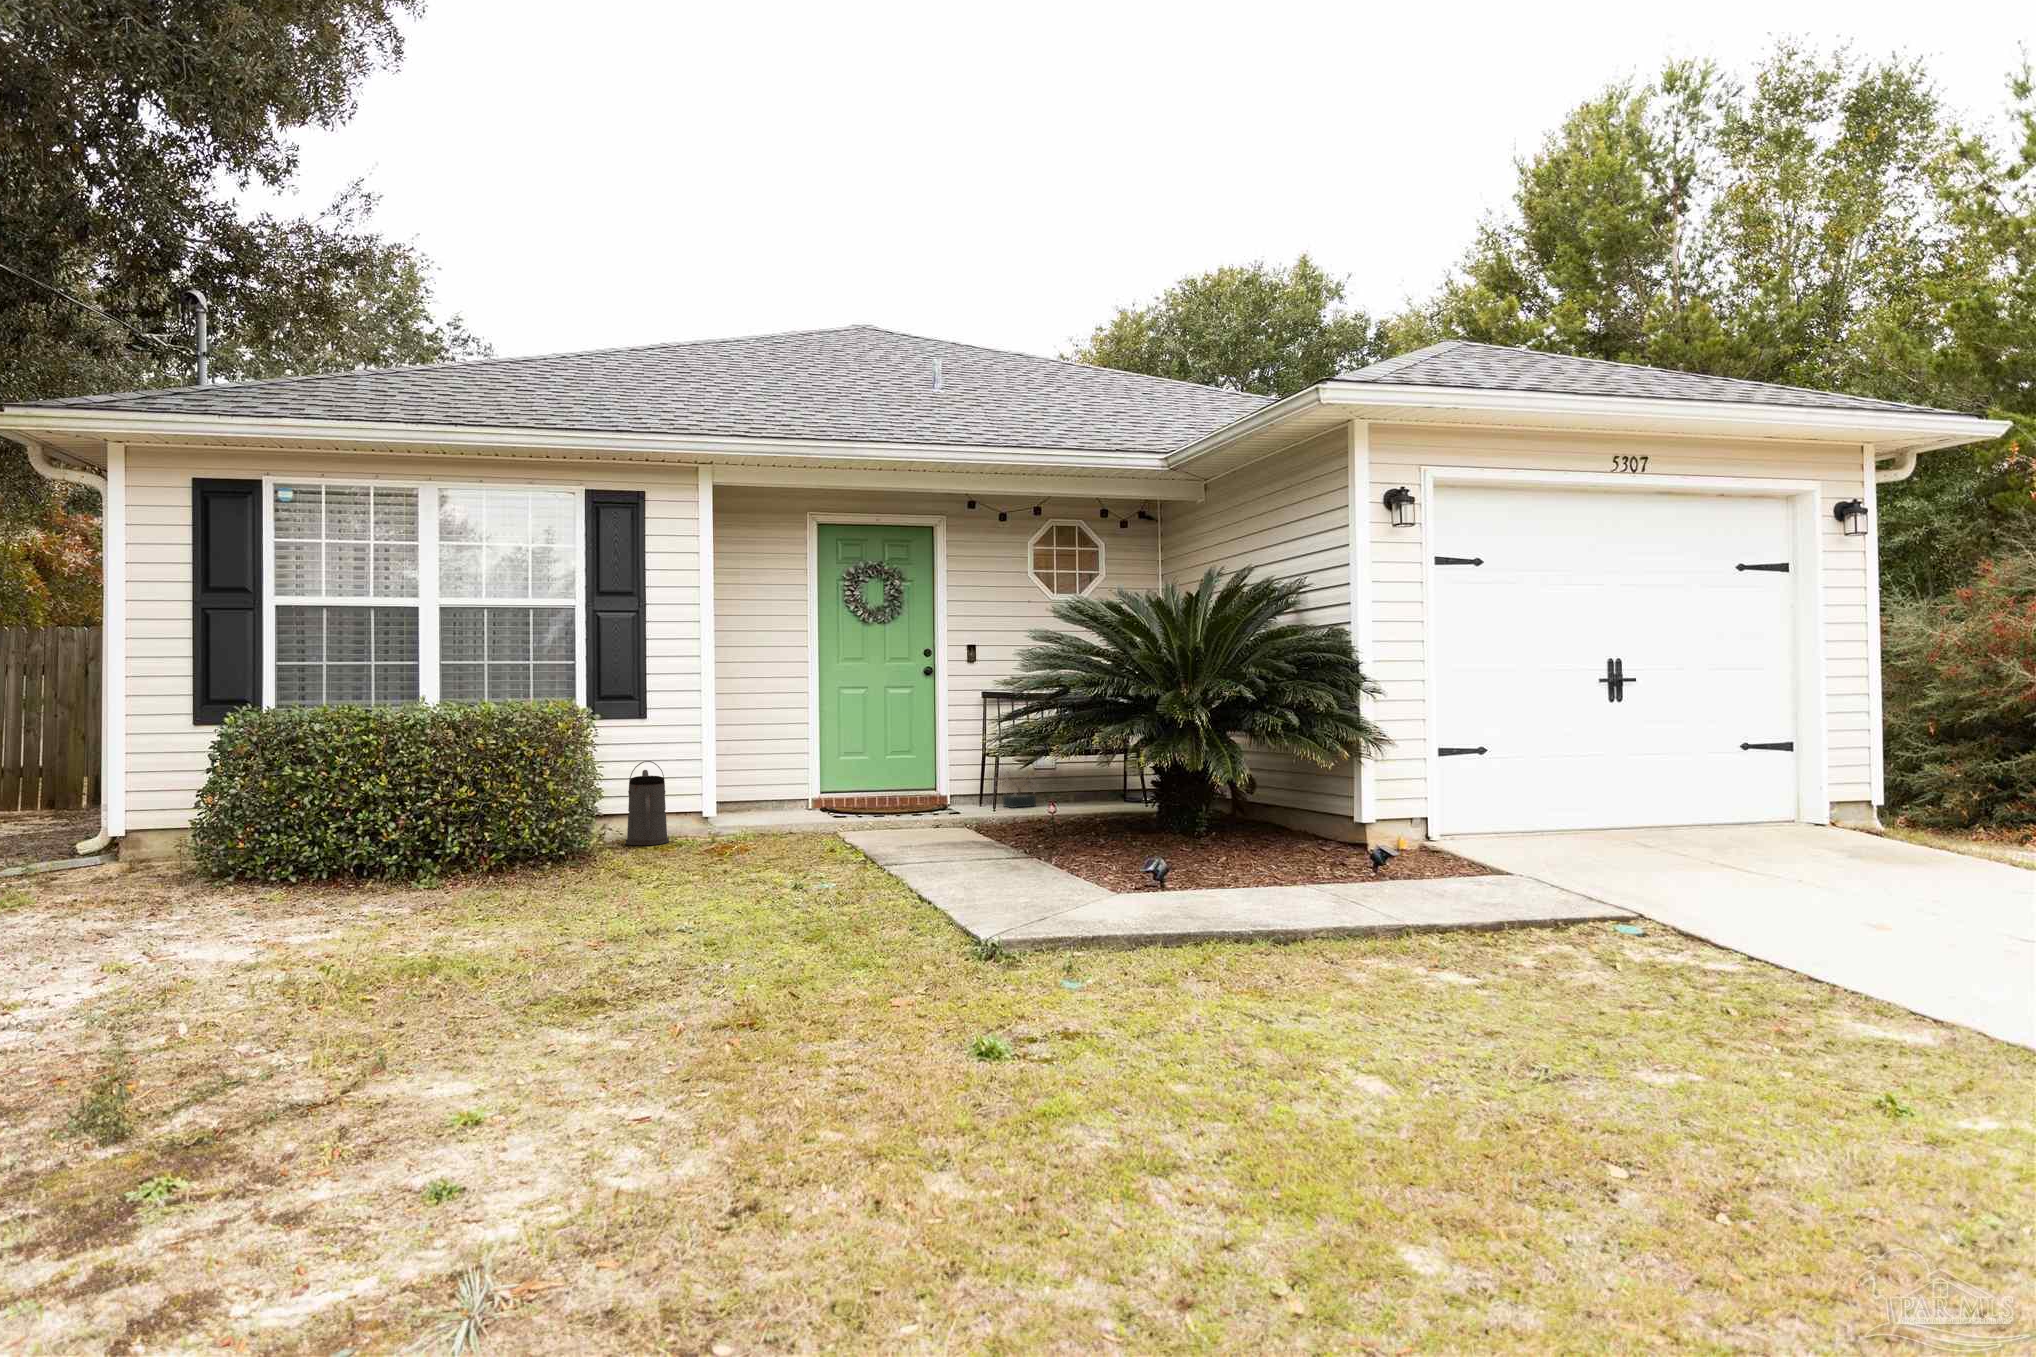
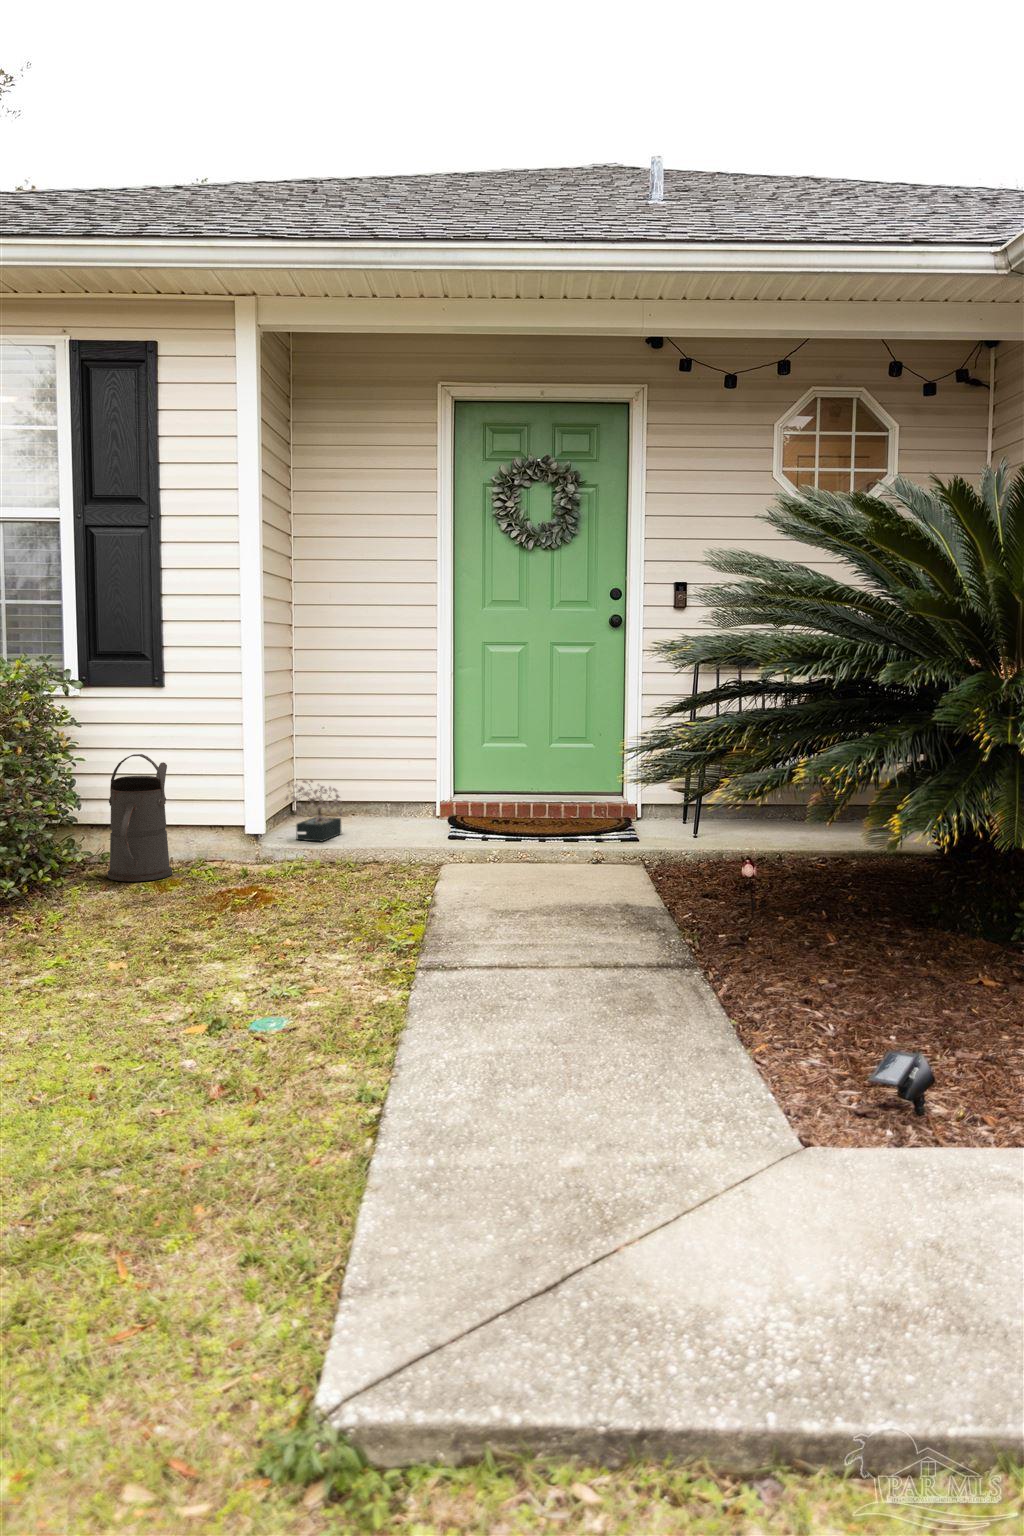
decorative plant: present [998,770,1036,808] -> present [285,780,342,841]

